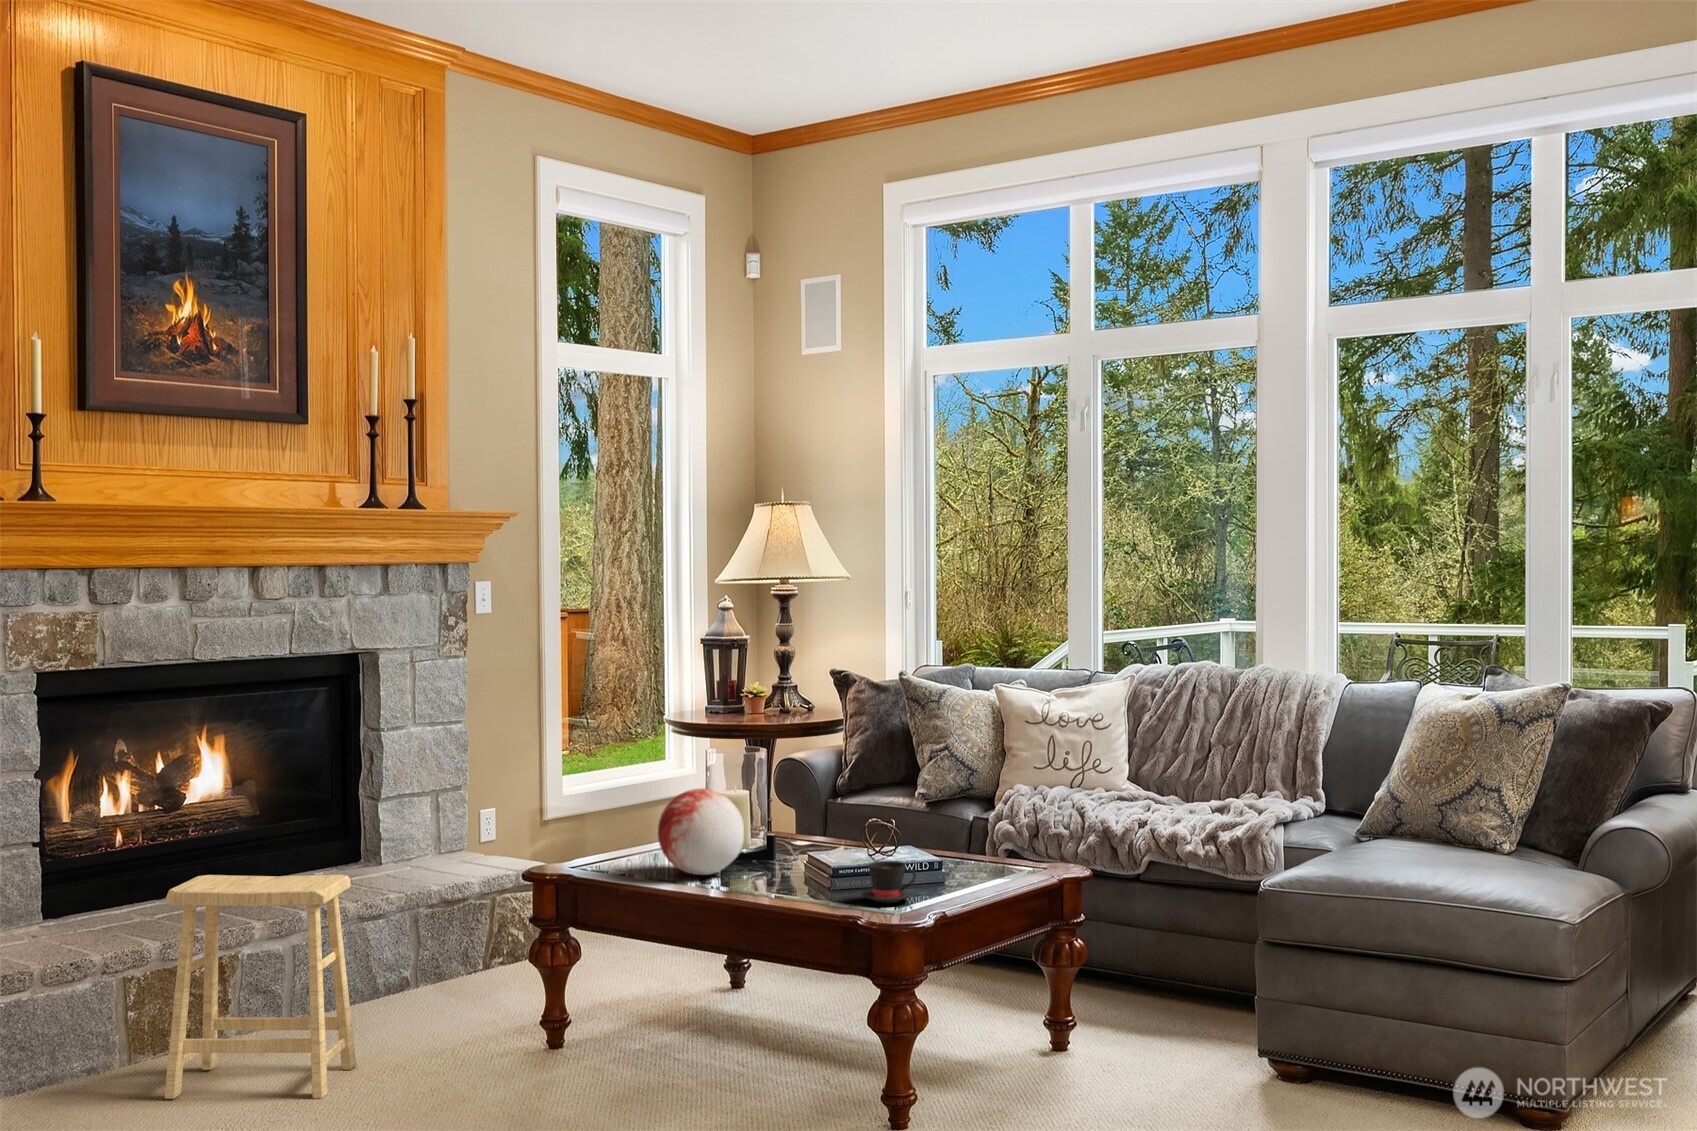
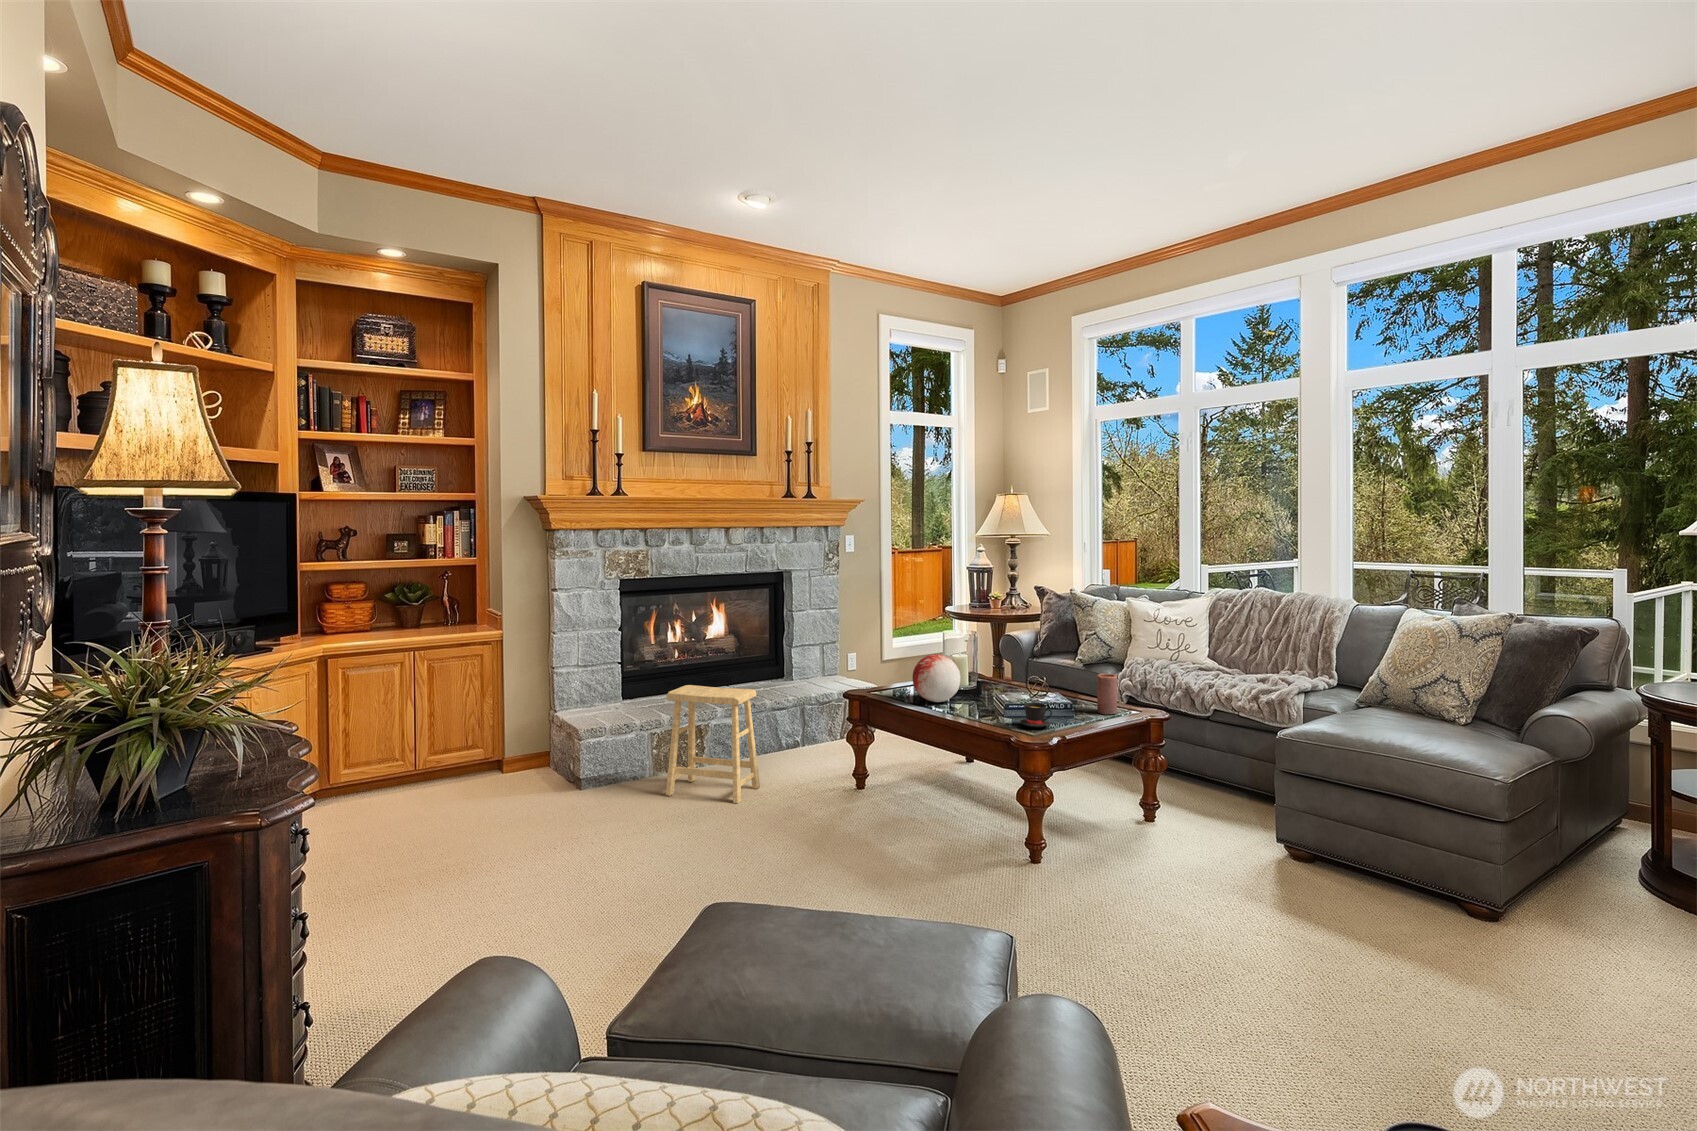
candle: none [979,807,1011,875] -> present [1097,674,1117,714]

